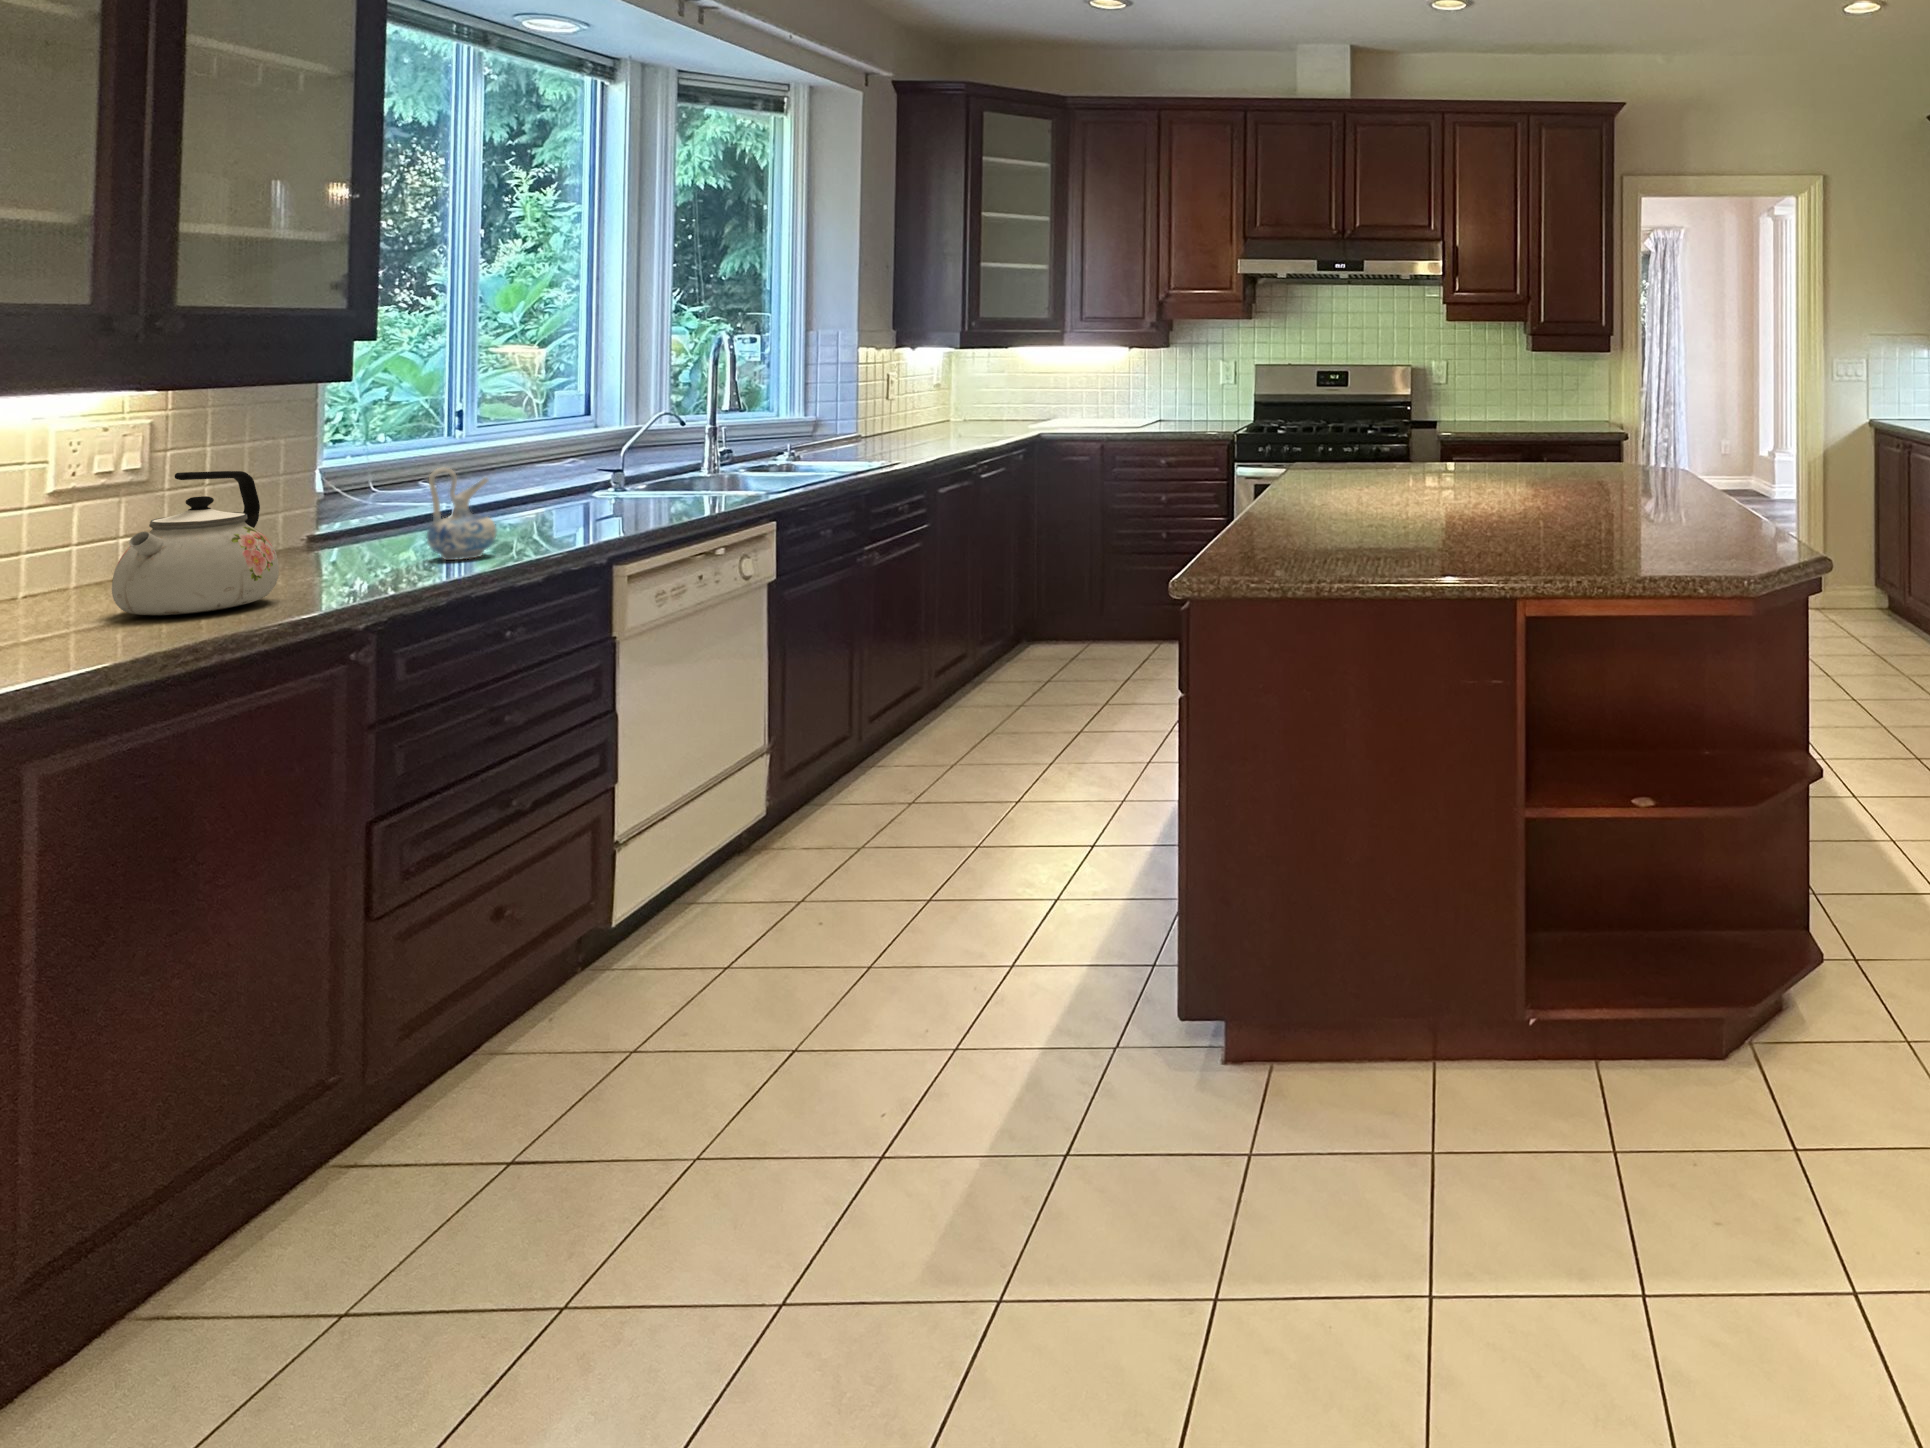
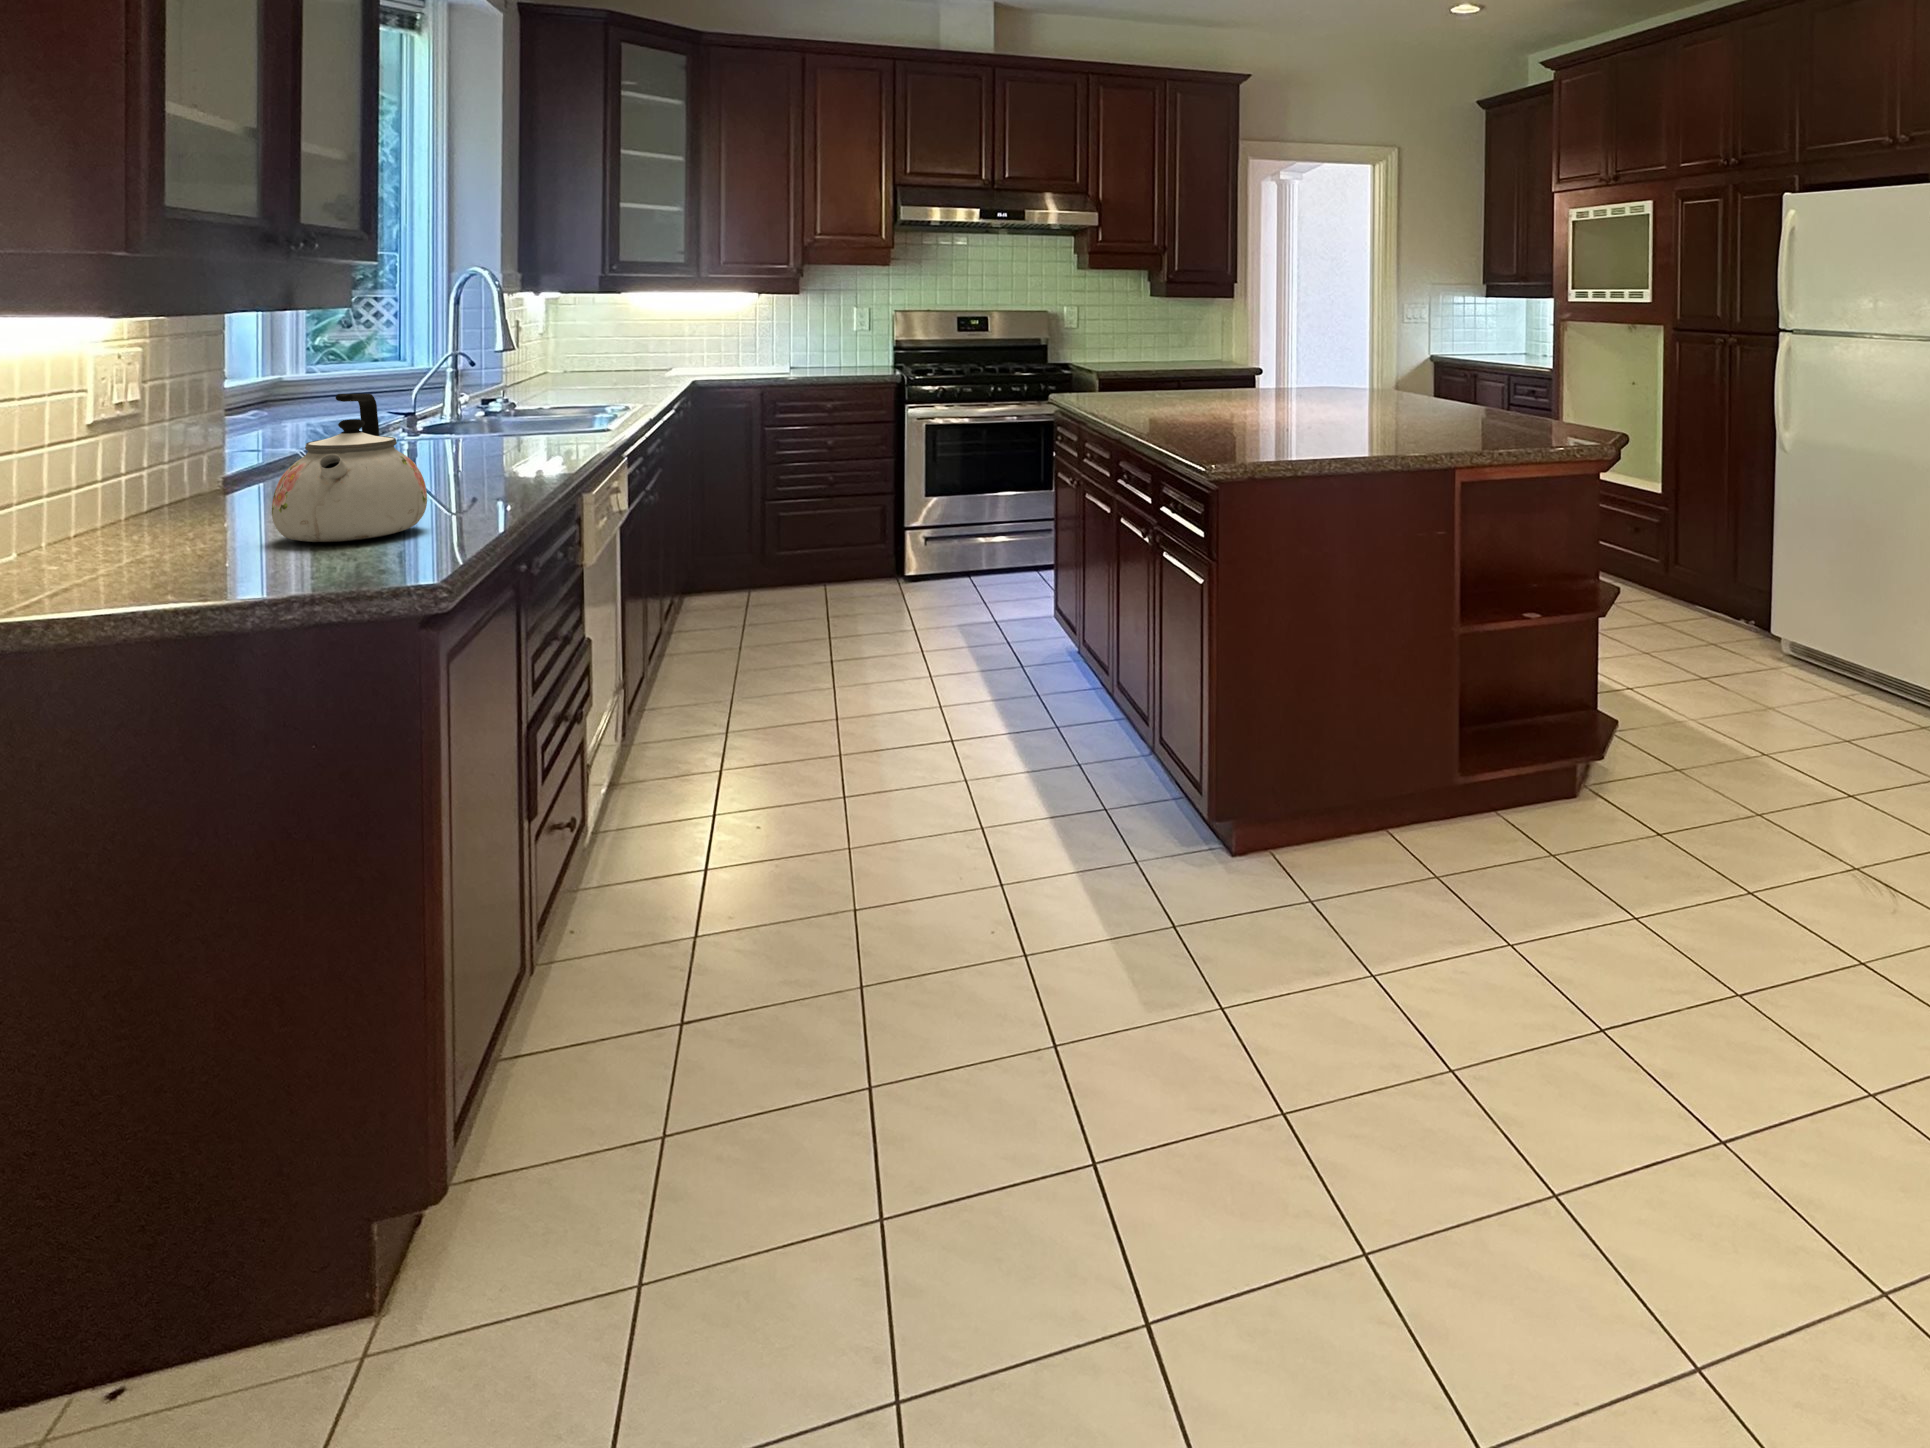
ceramic pitcher: present [426,468,497,560] -> none [437,396,505,490]

